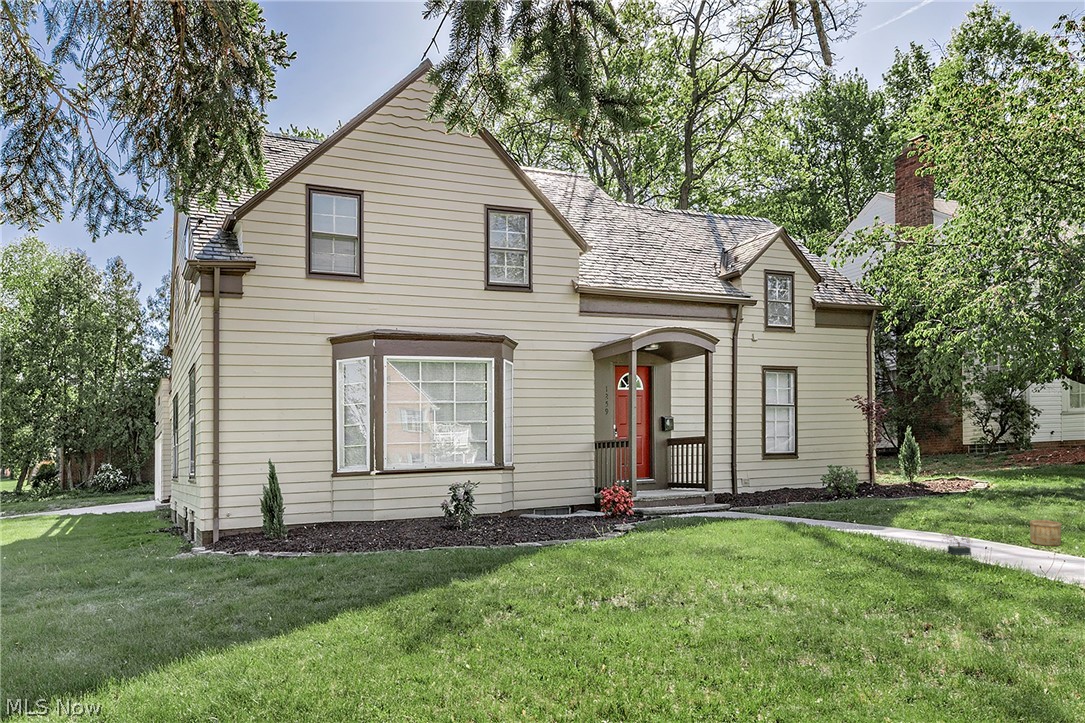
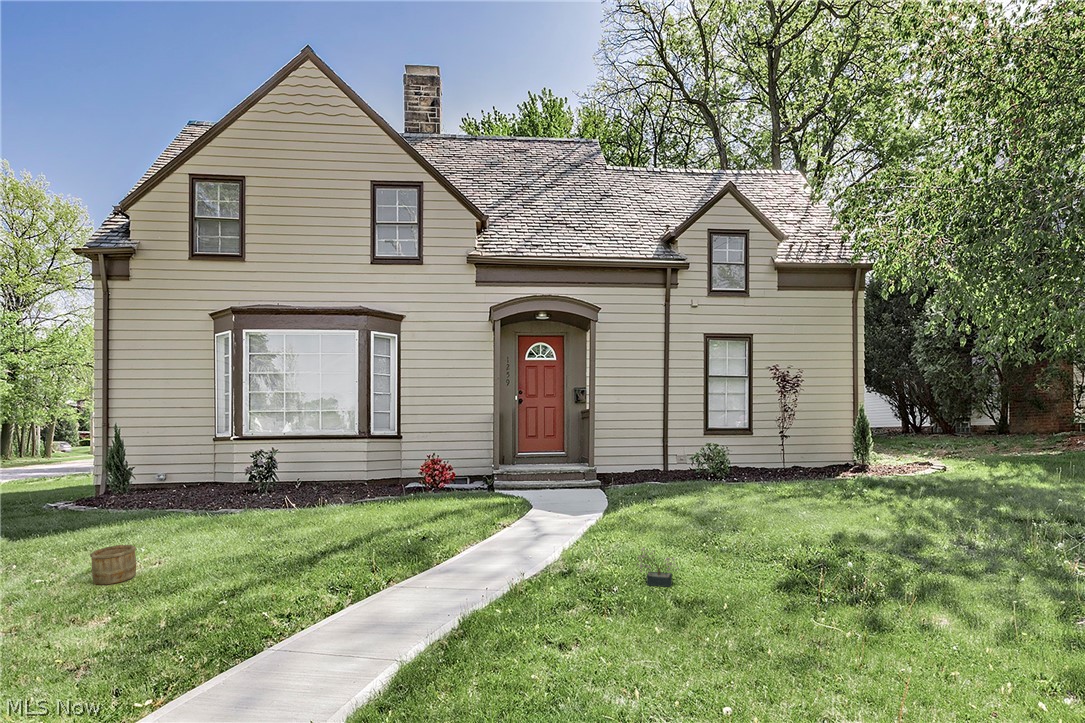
wooden bucket: present [1030,520,1062,546] -> present [90,545,136,585]

